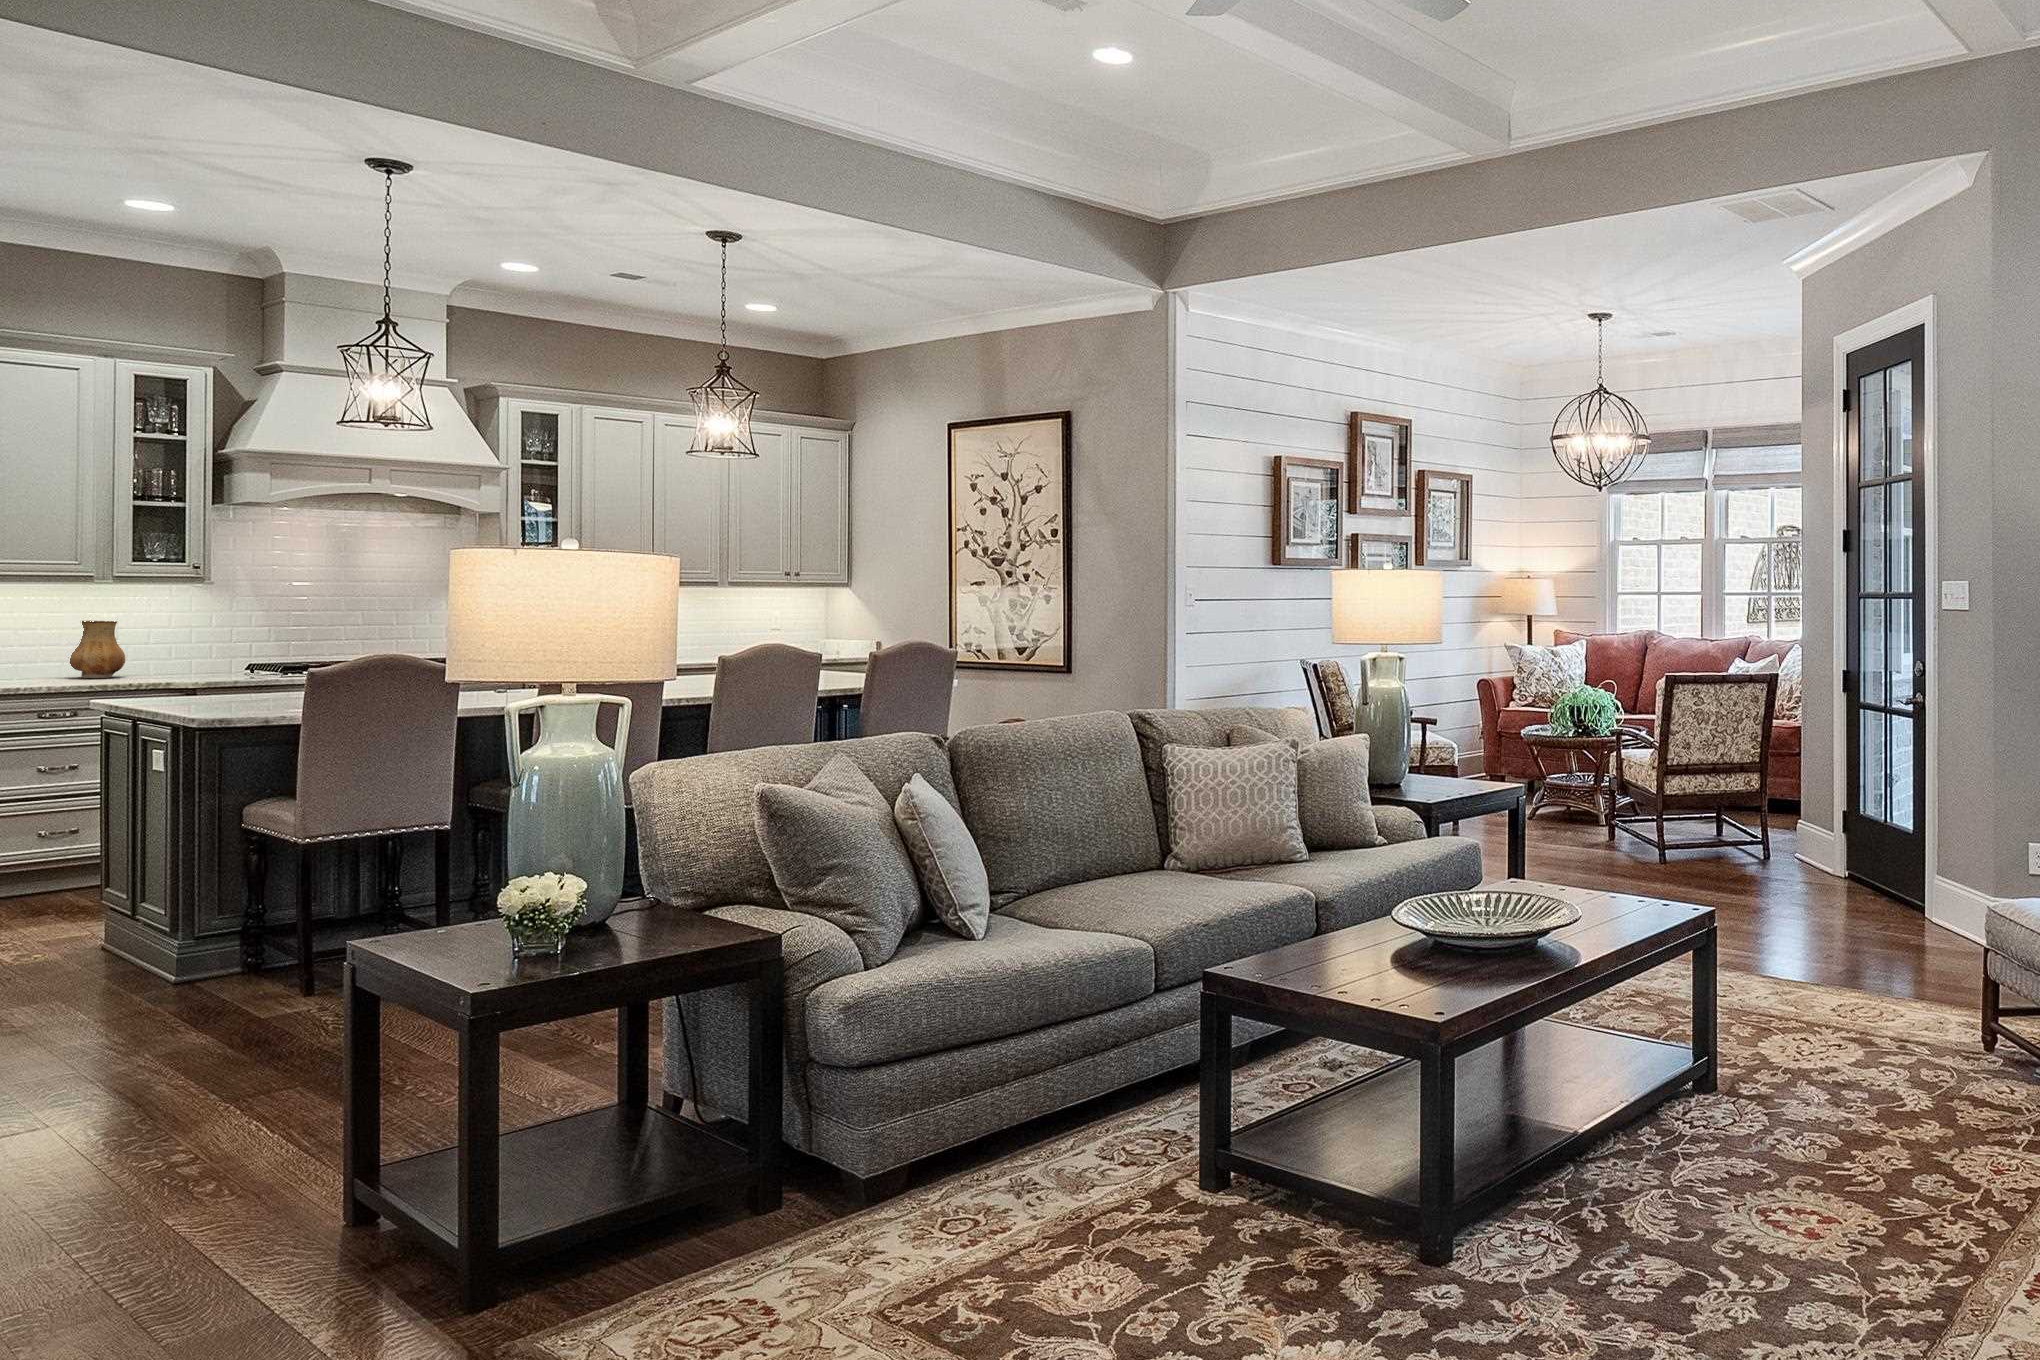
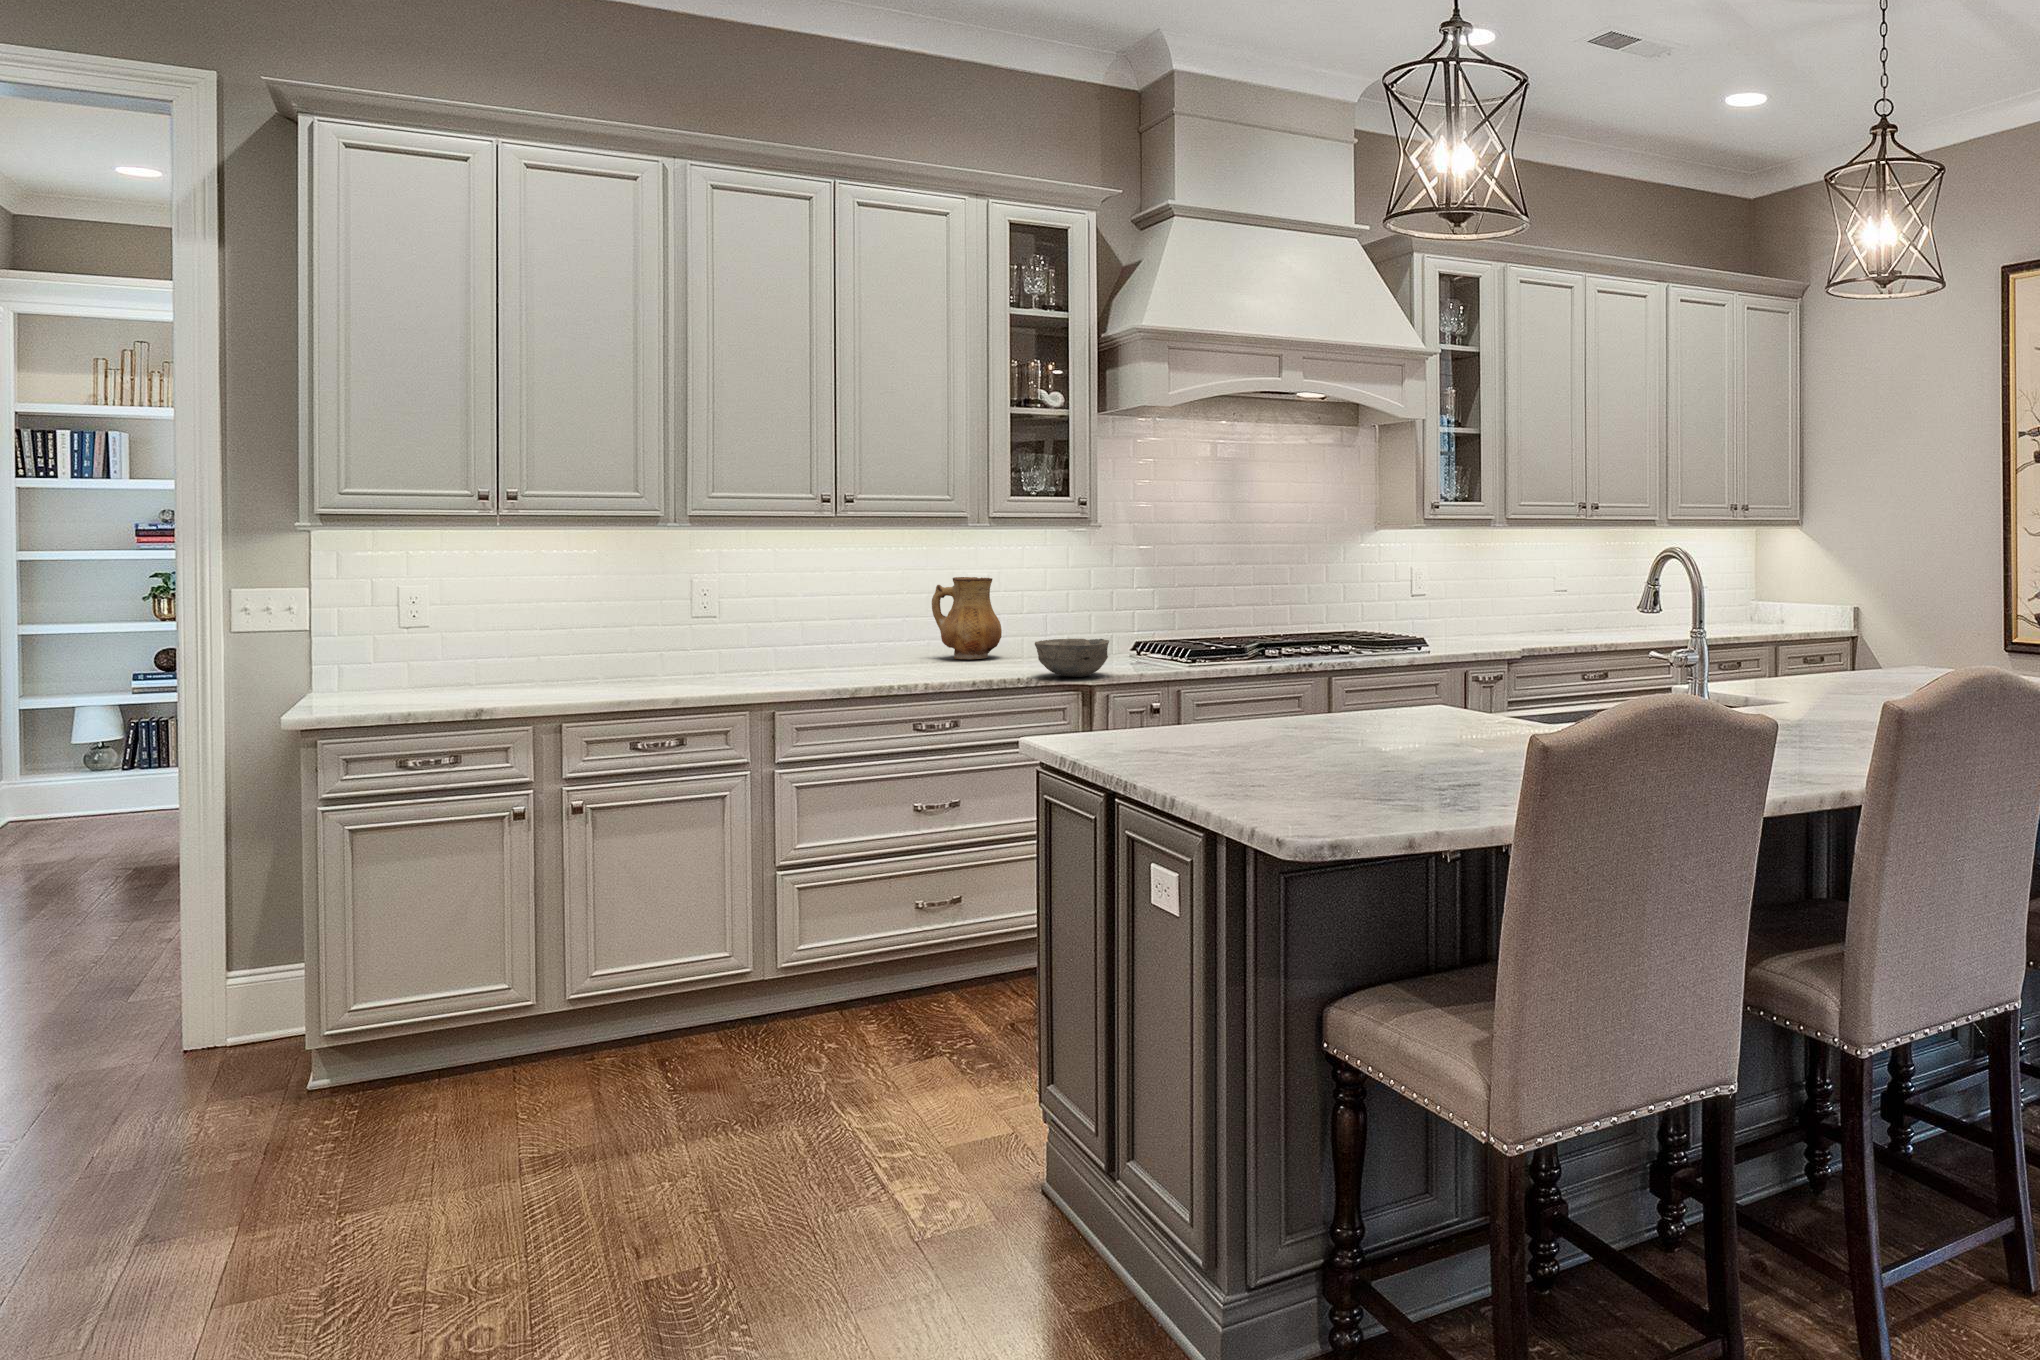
bowl: none [143,660,208,685] -> present [1035,639,1109,677]

